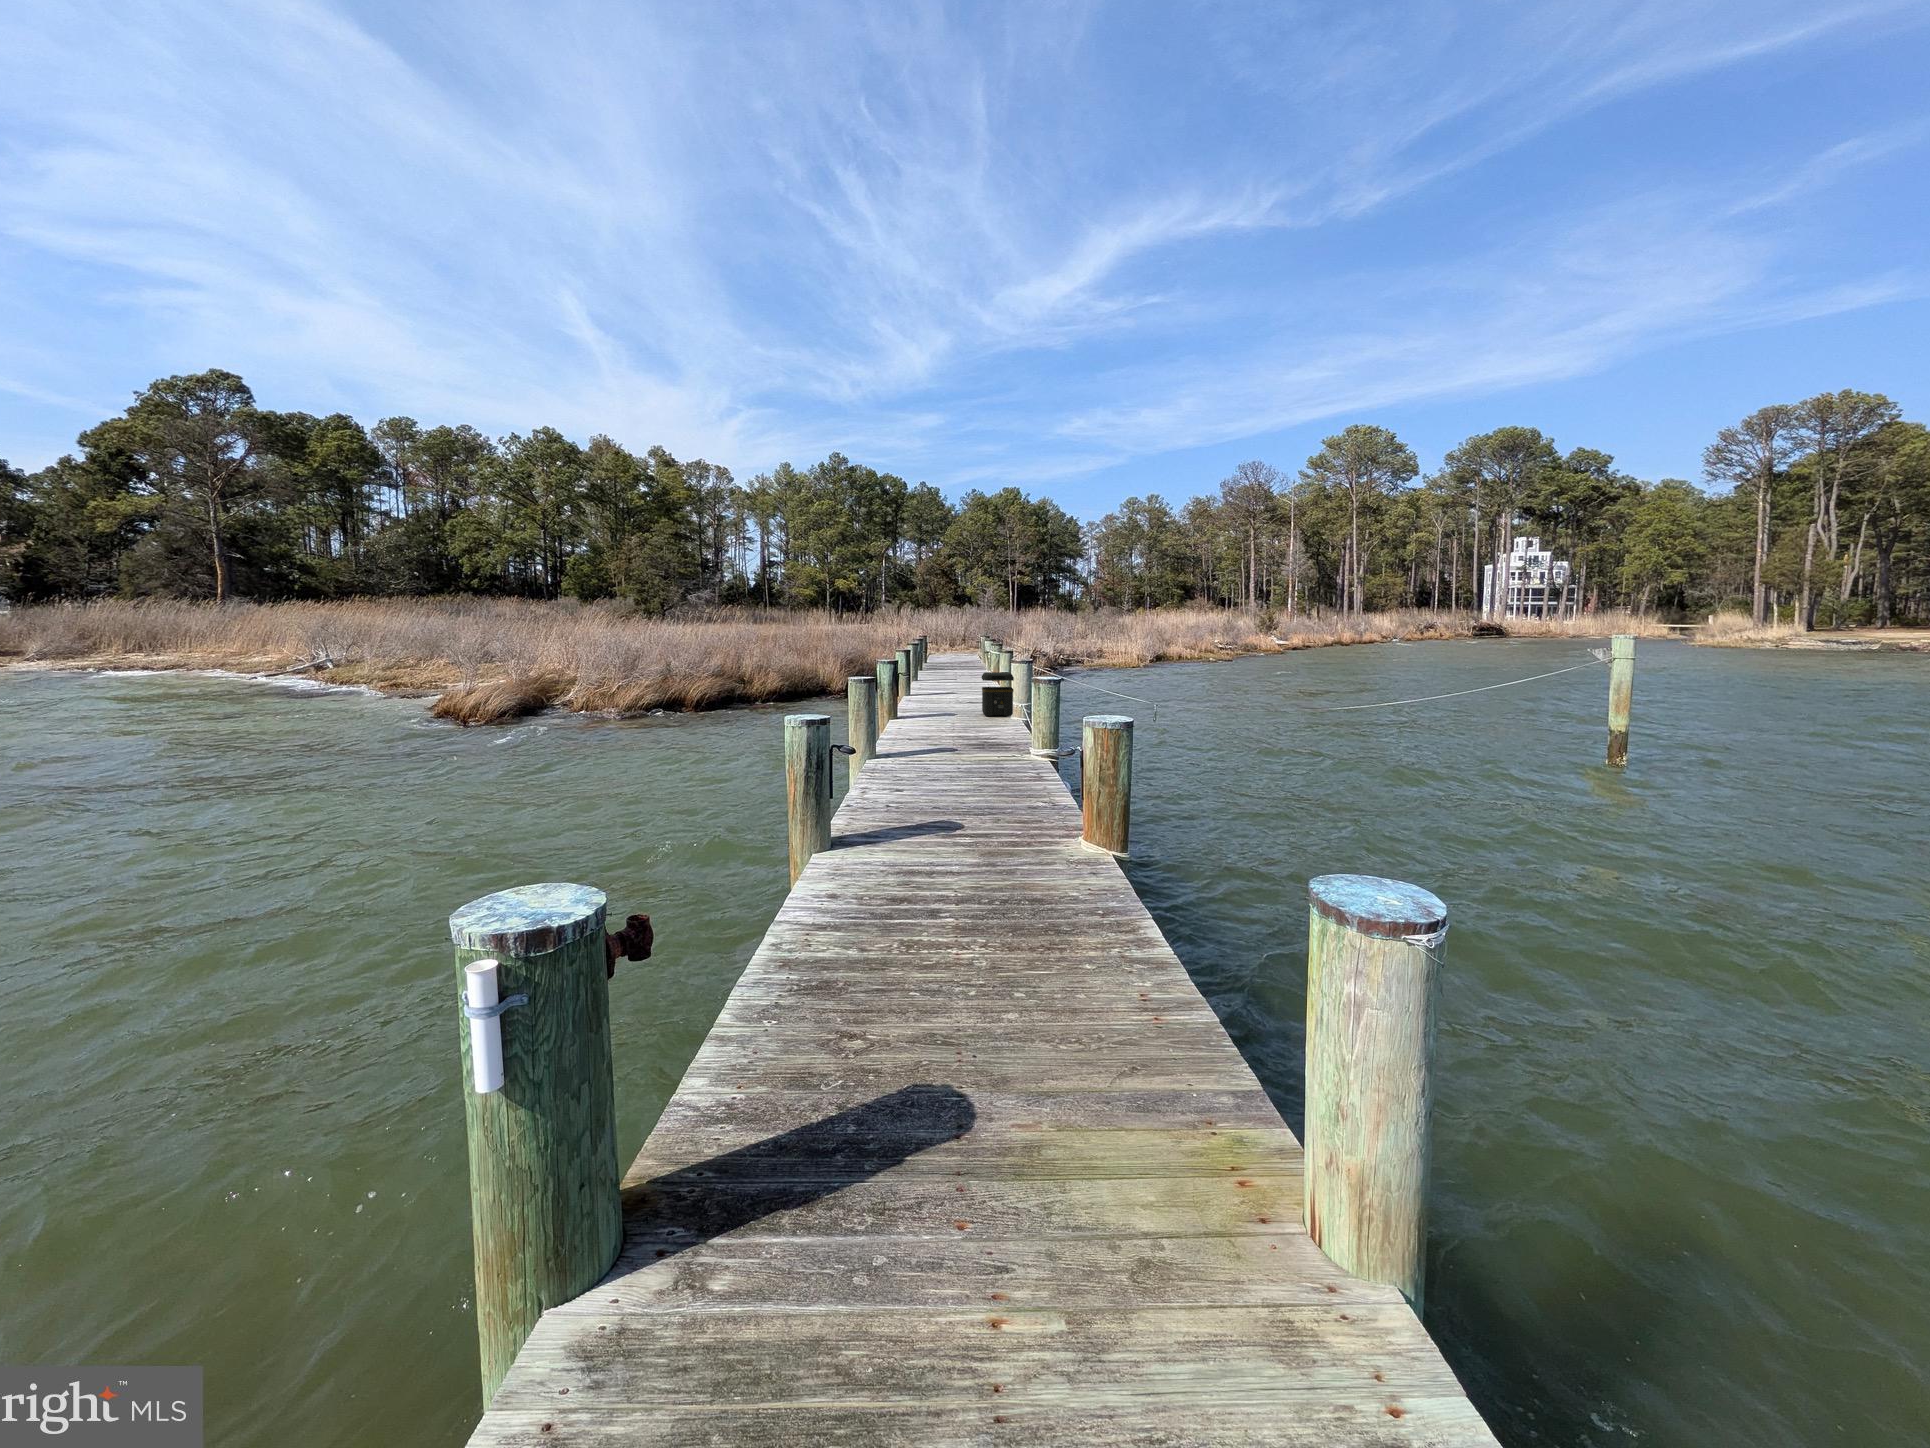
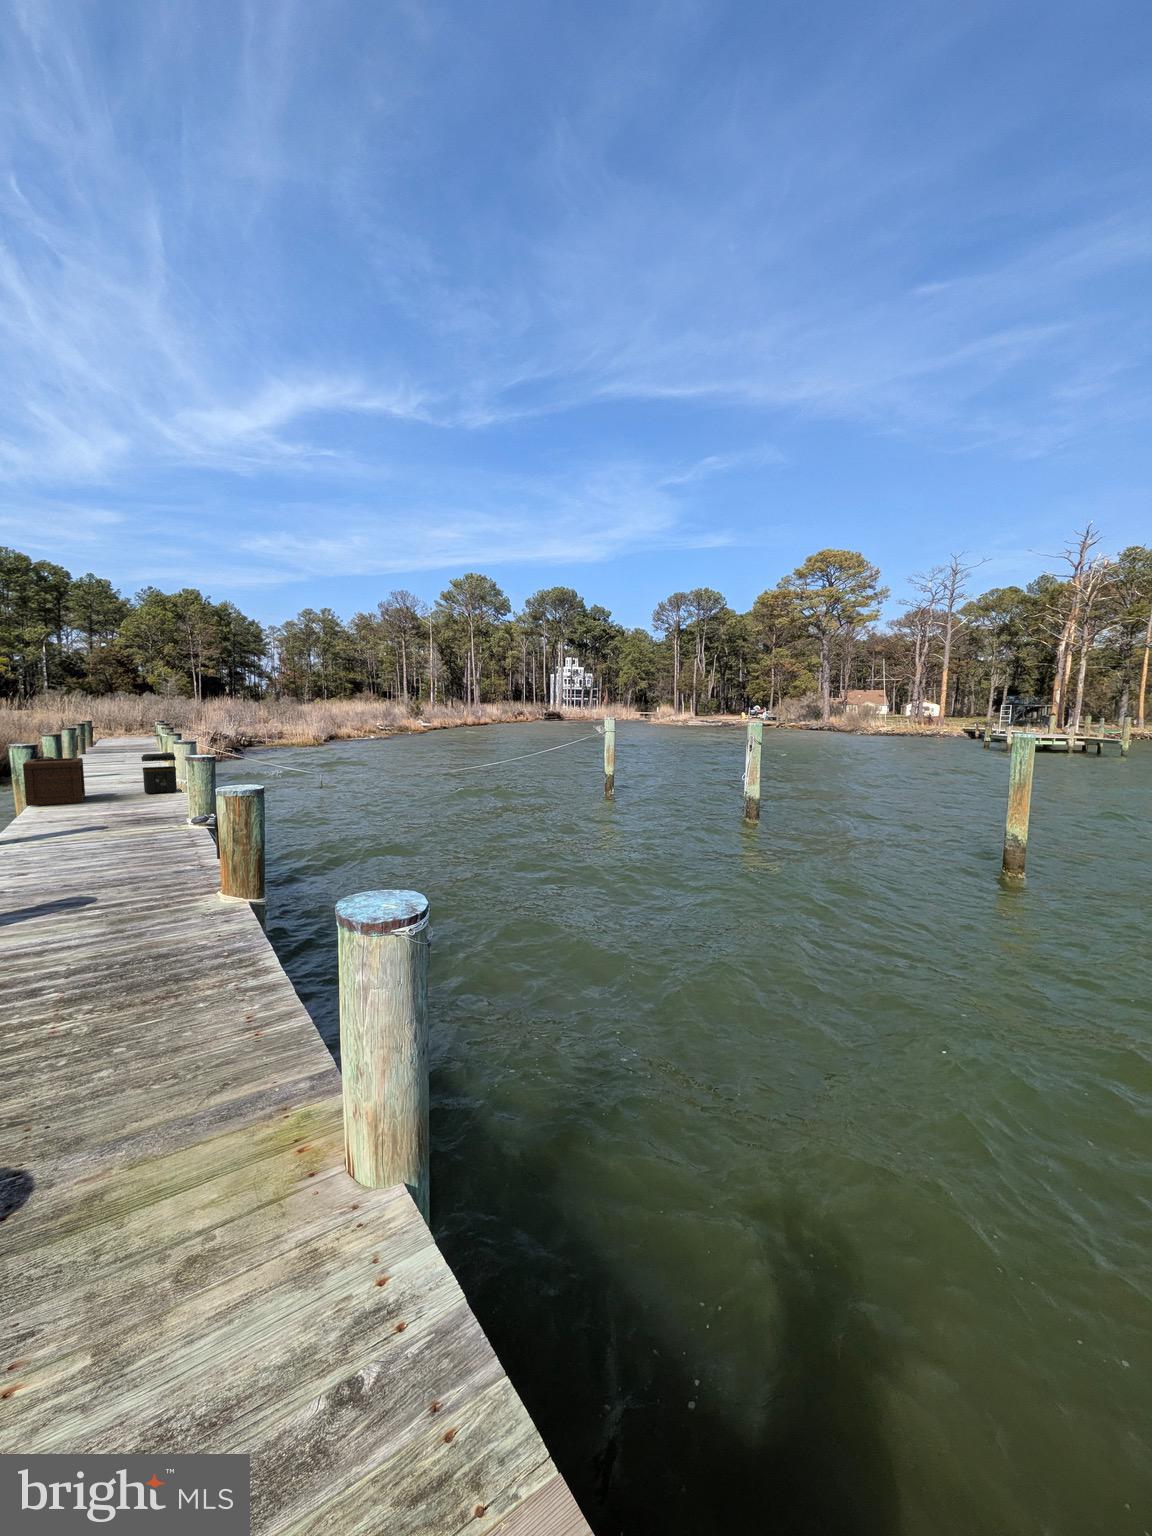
wooden crate: none [886,674,932,721] -> present [23,758,85,806]

